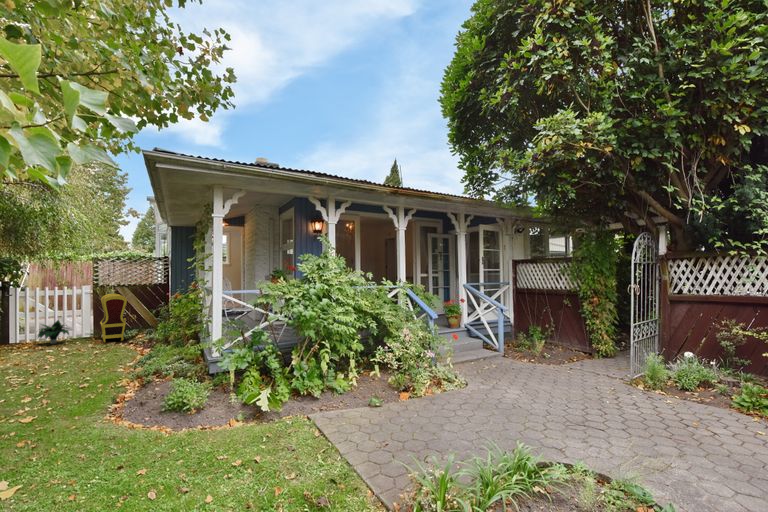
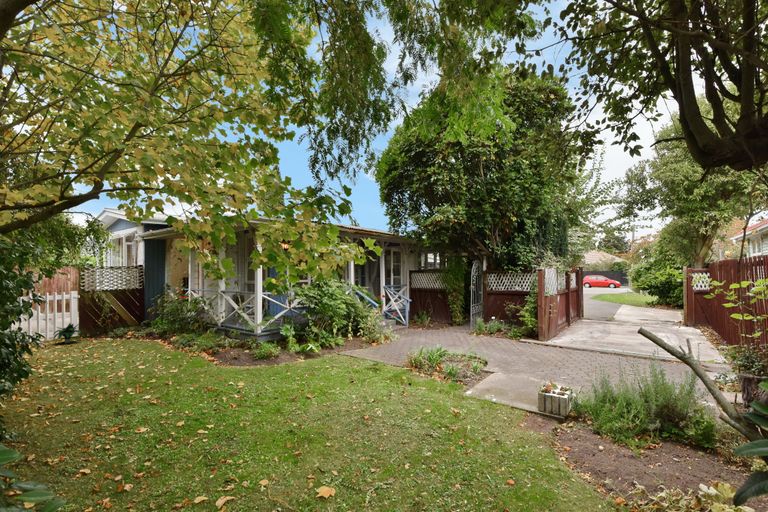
armchair: present [100,294,127,343] -> none [101,300,133,339]

